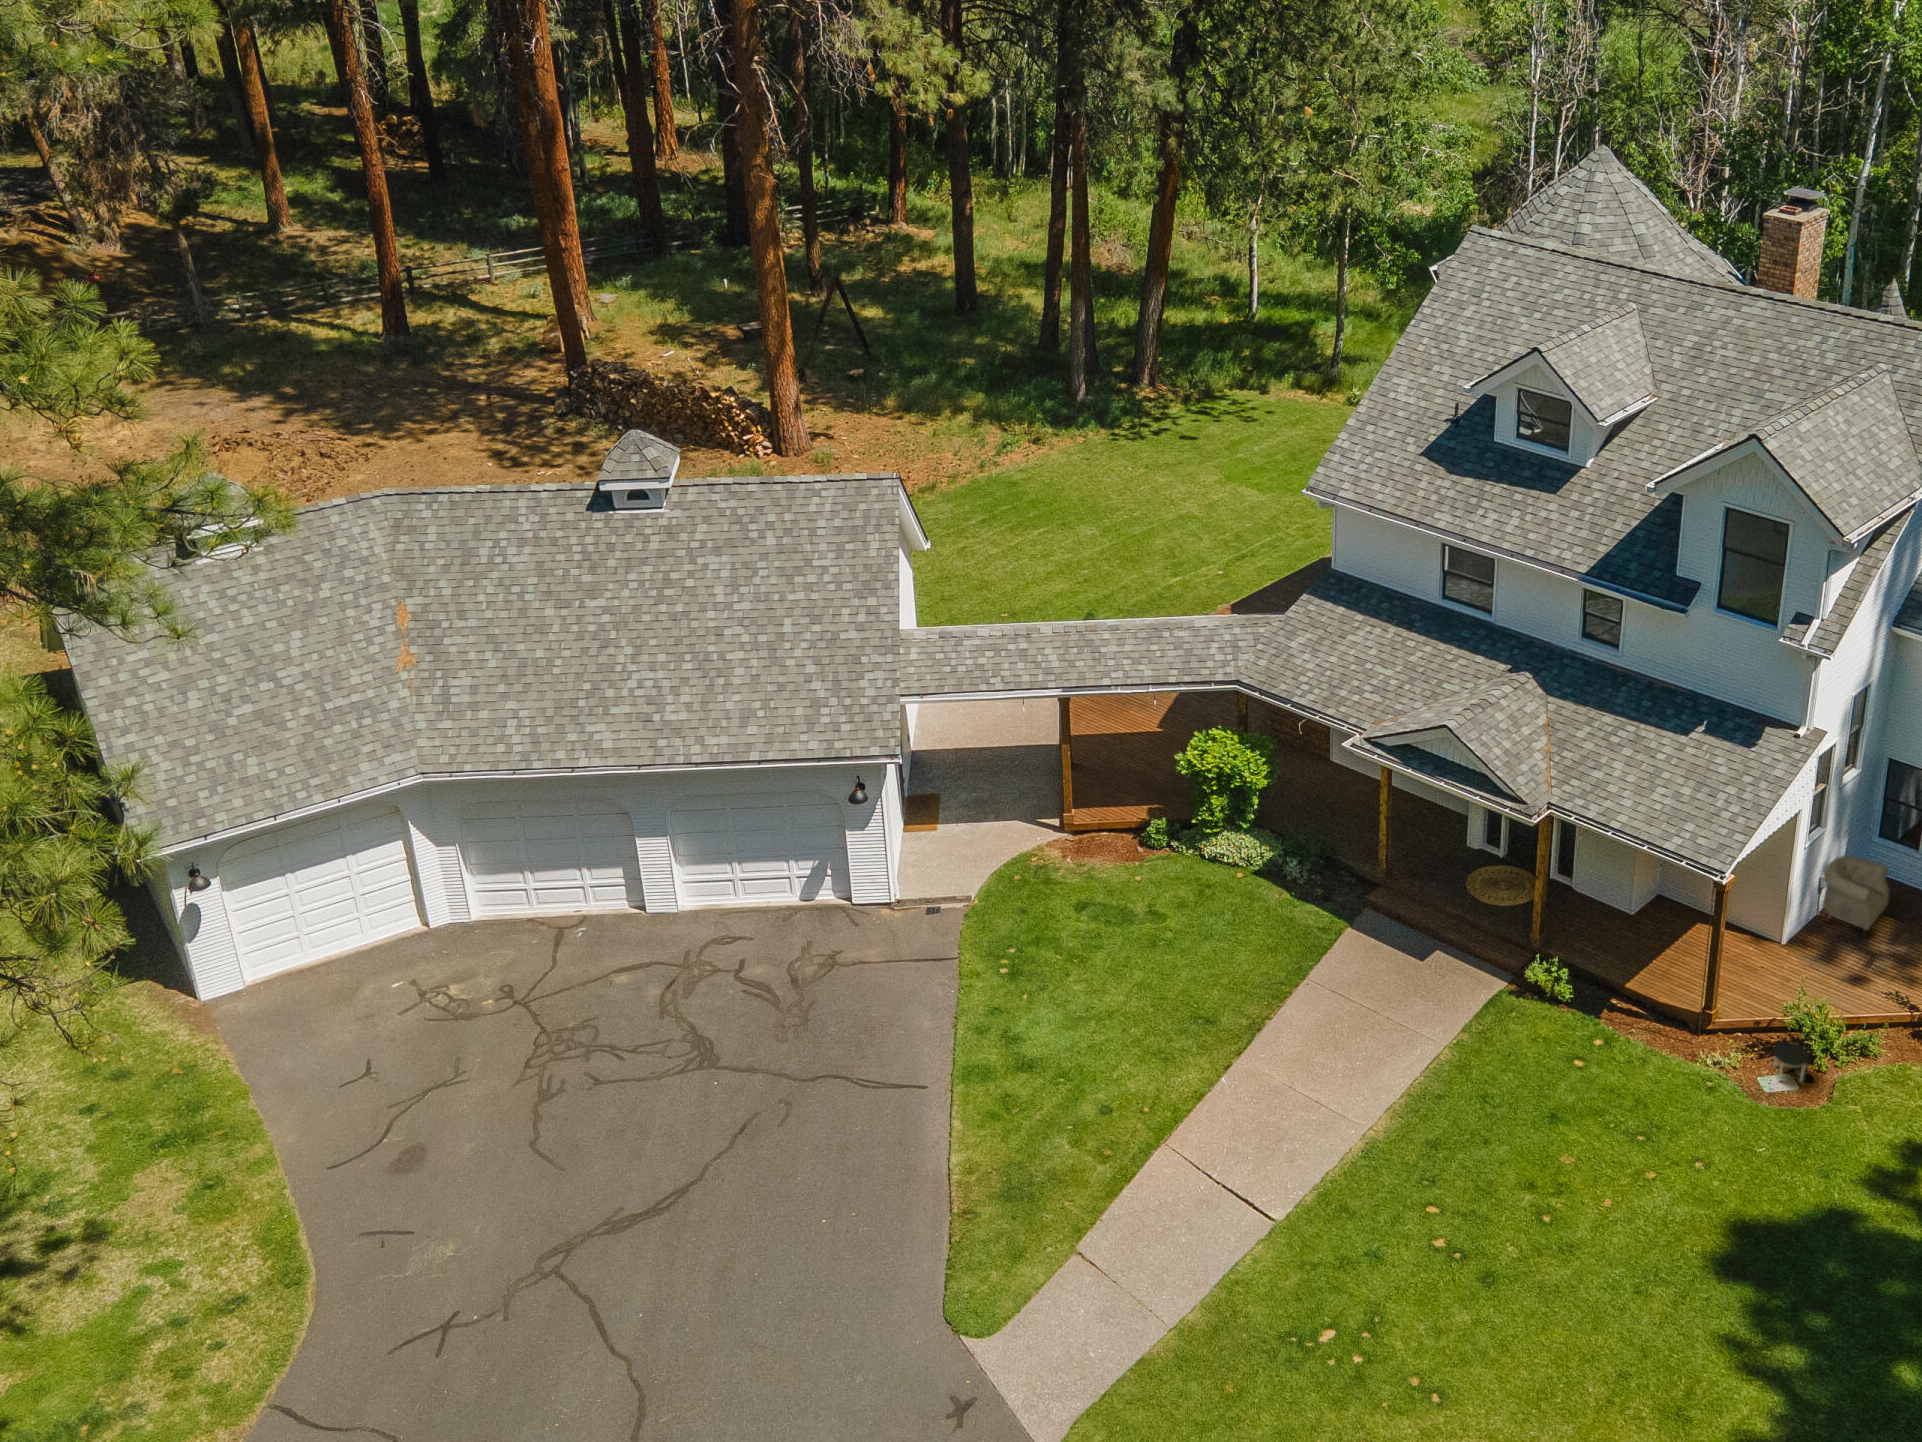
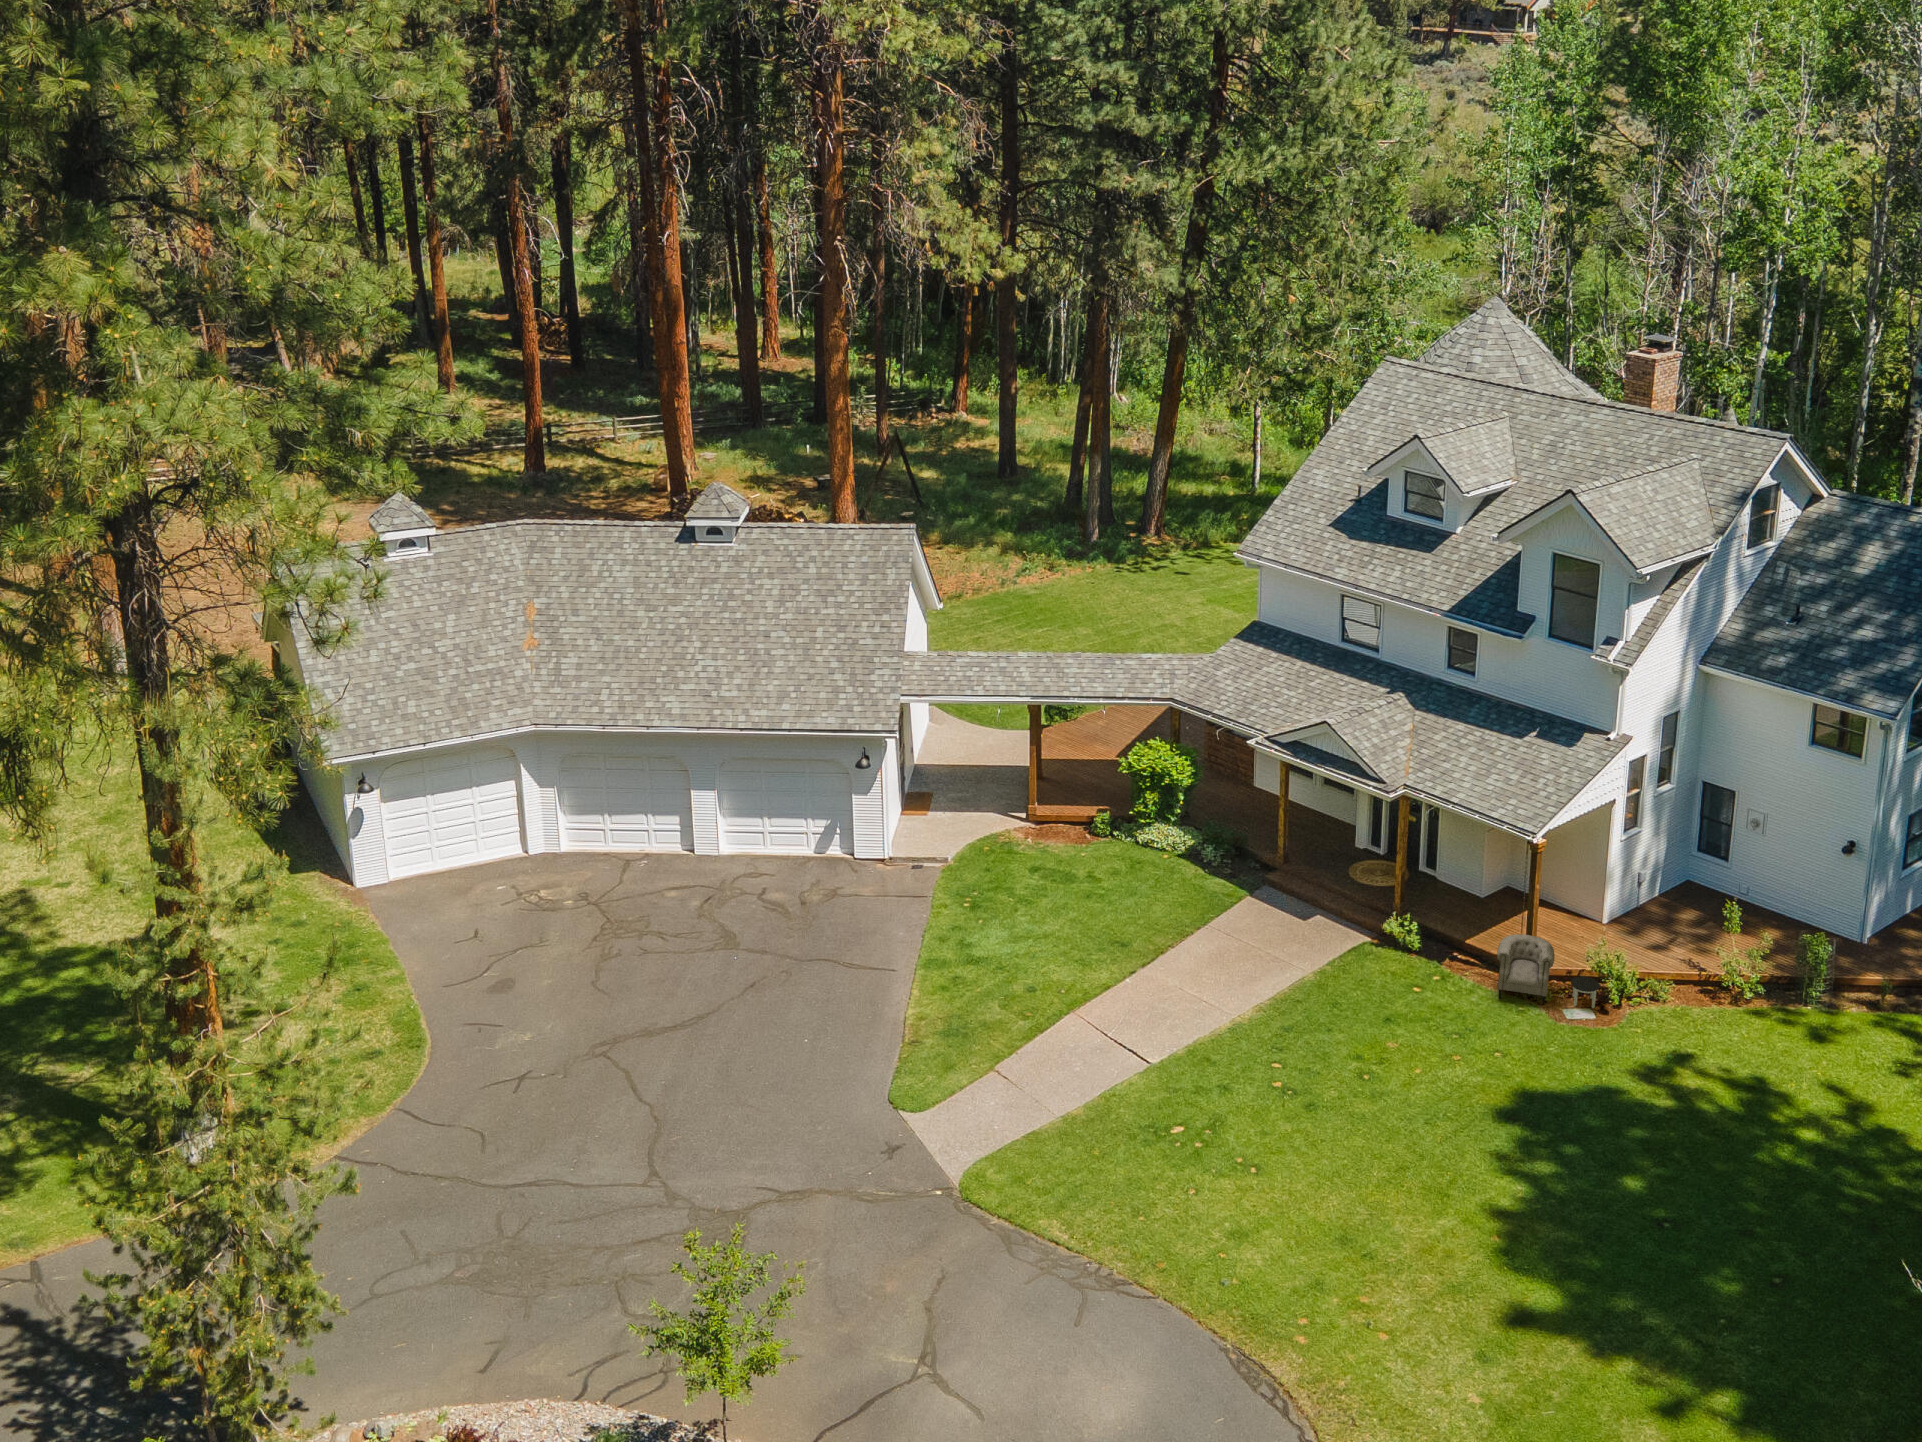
chair: present [1823,856,1889,938] -> present [1497,934,1555,1005]

